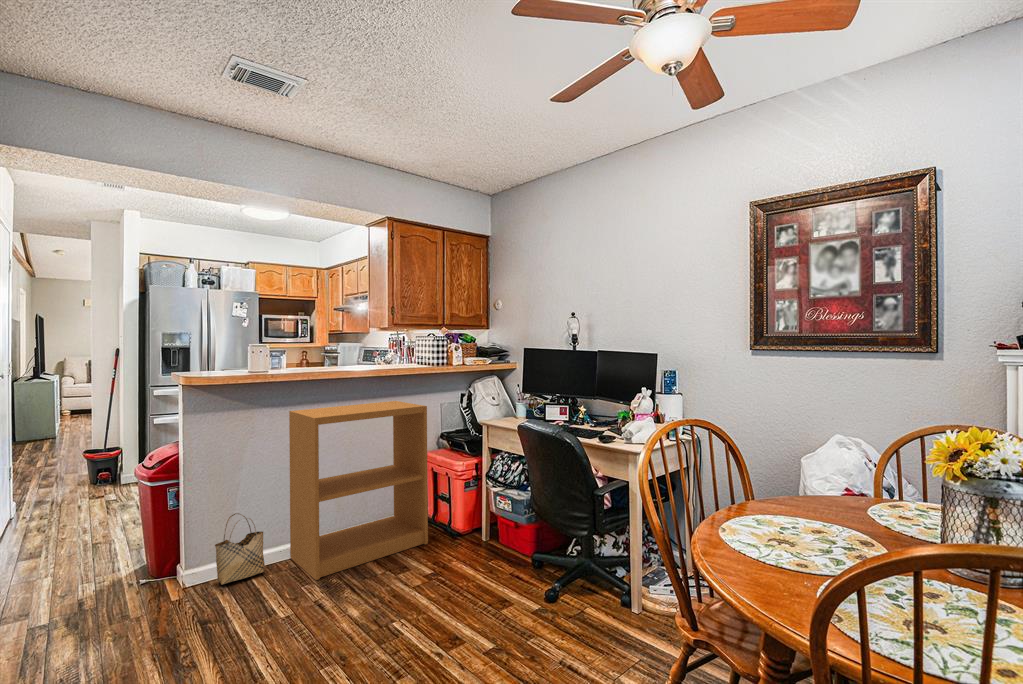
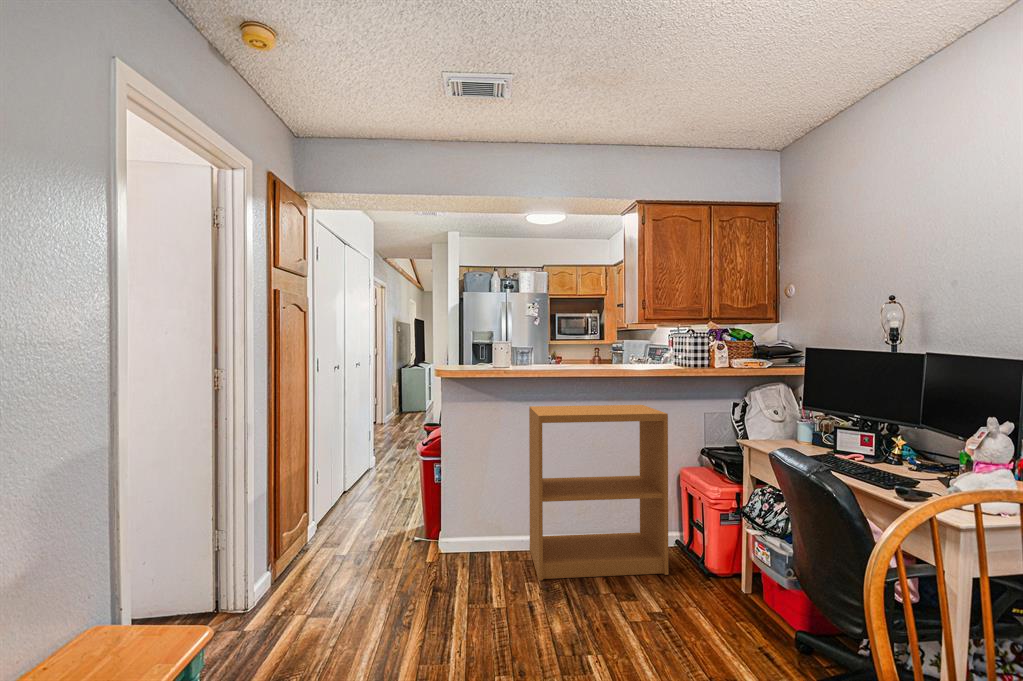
woven basket: present [215,513,265,585] -> none [461,497,503,560]

